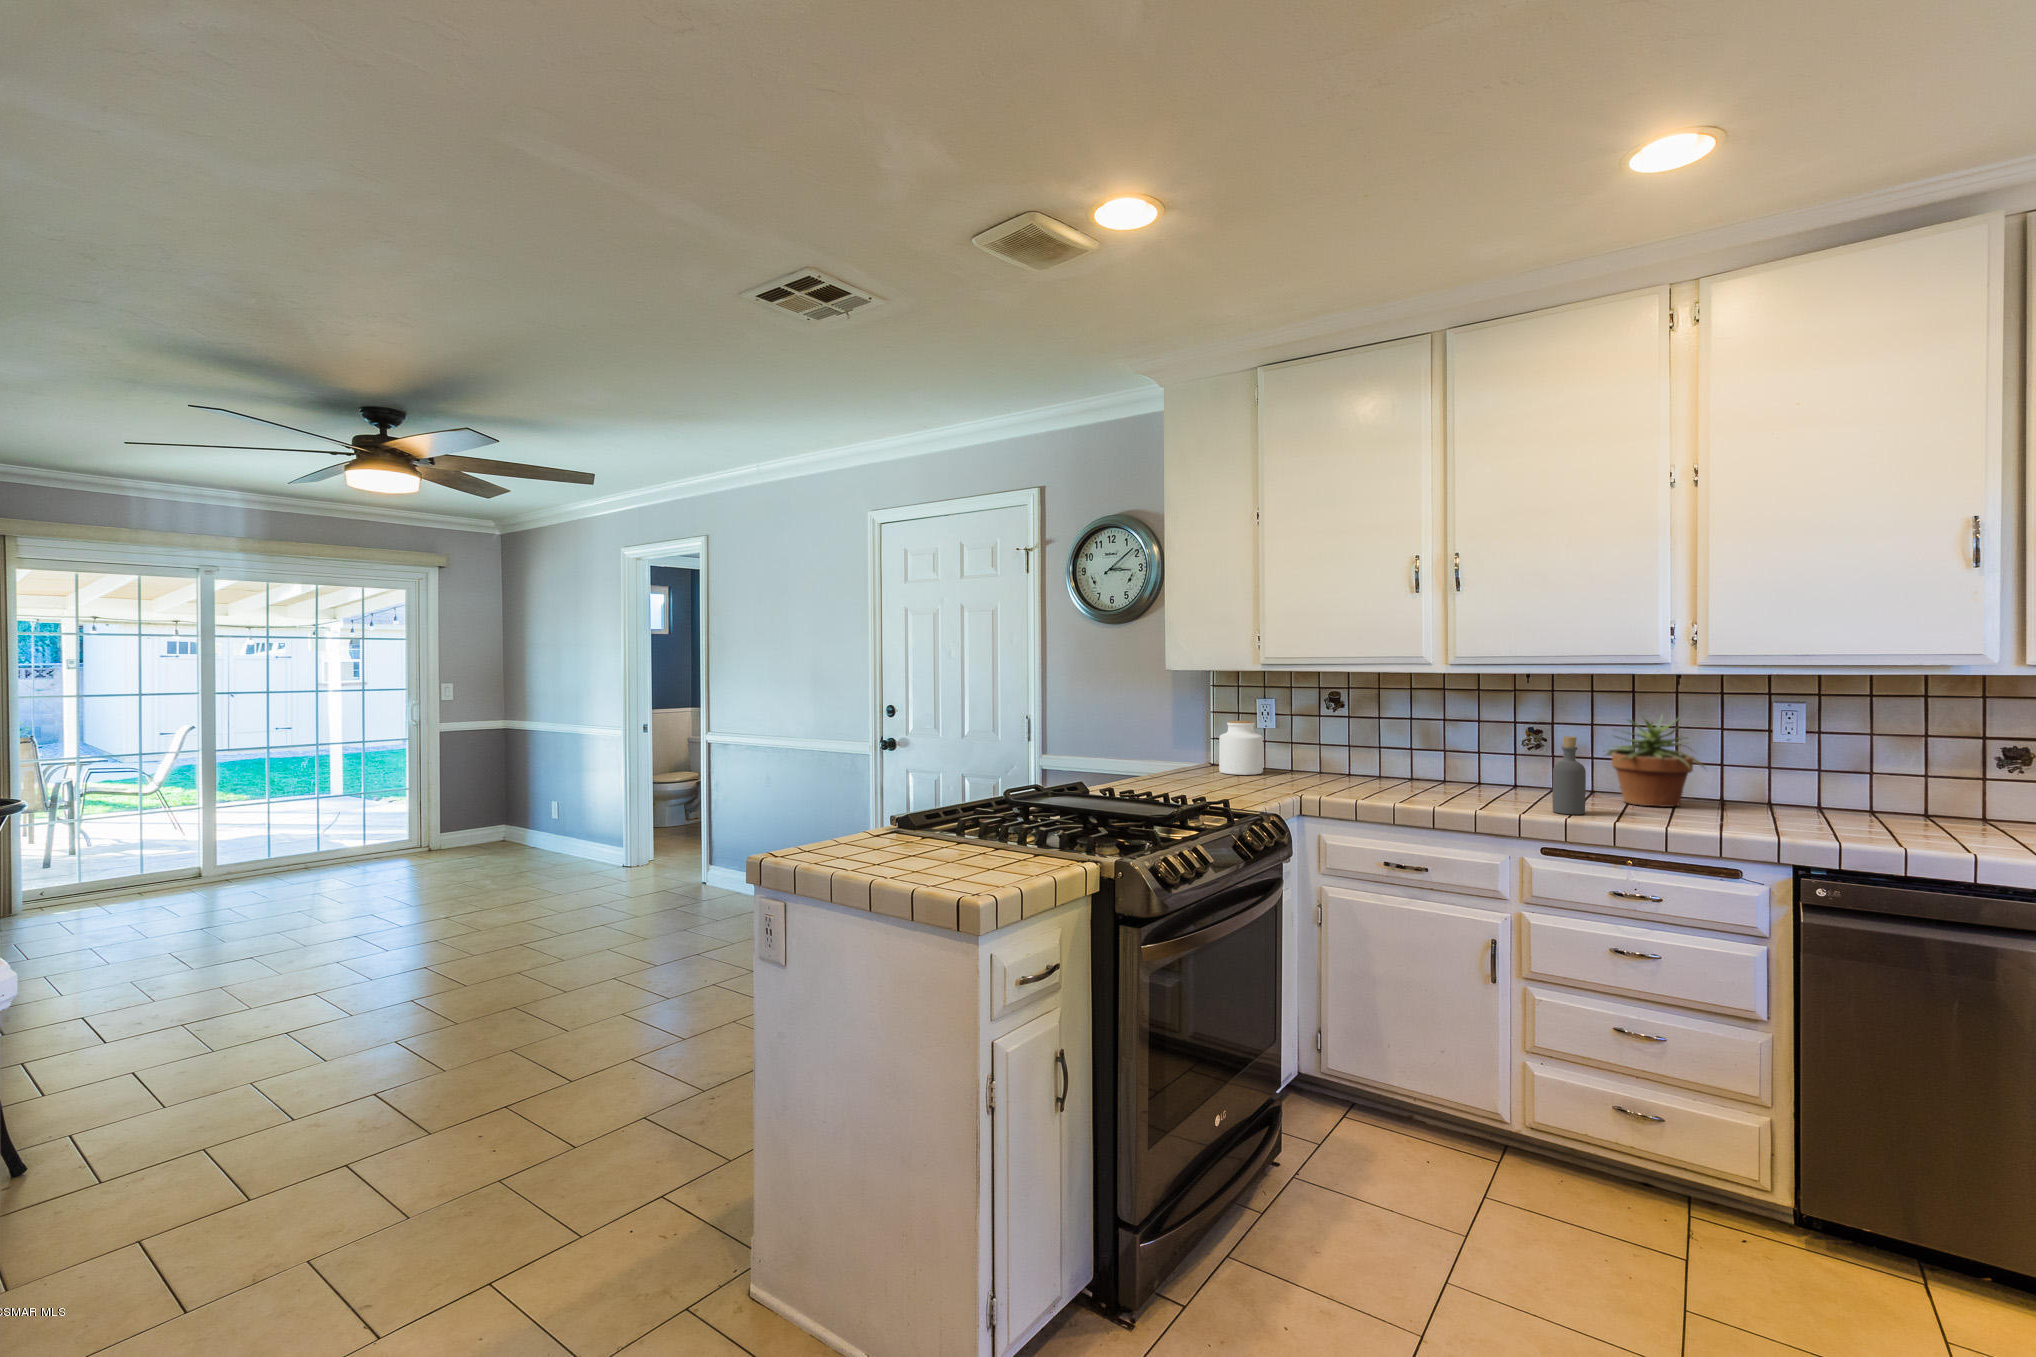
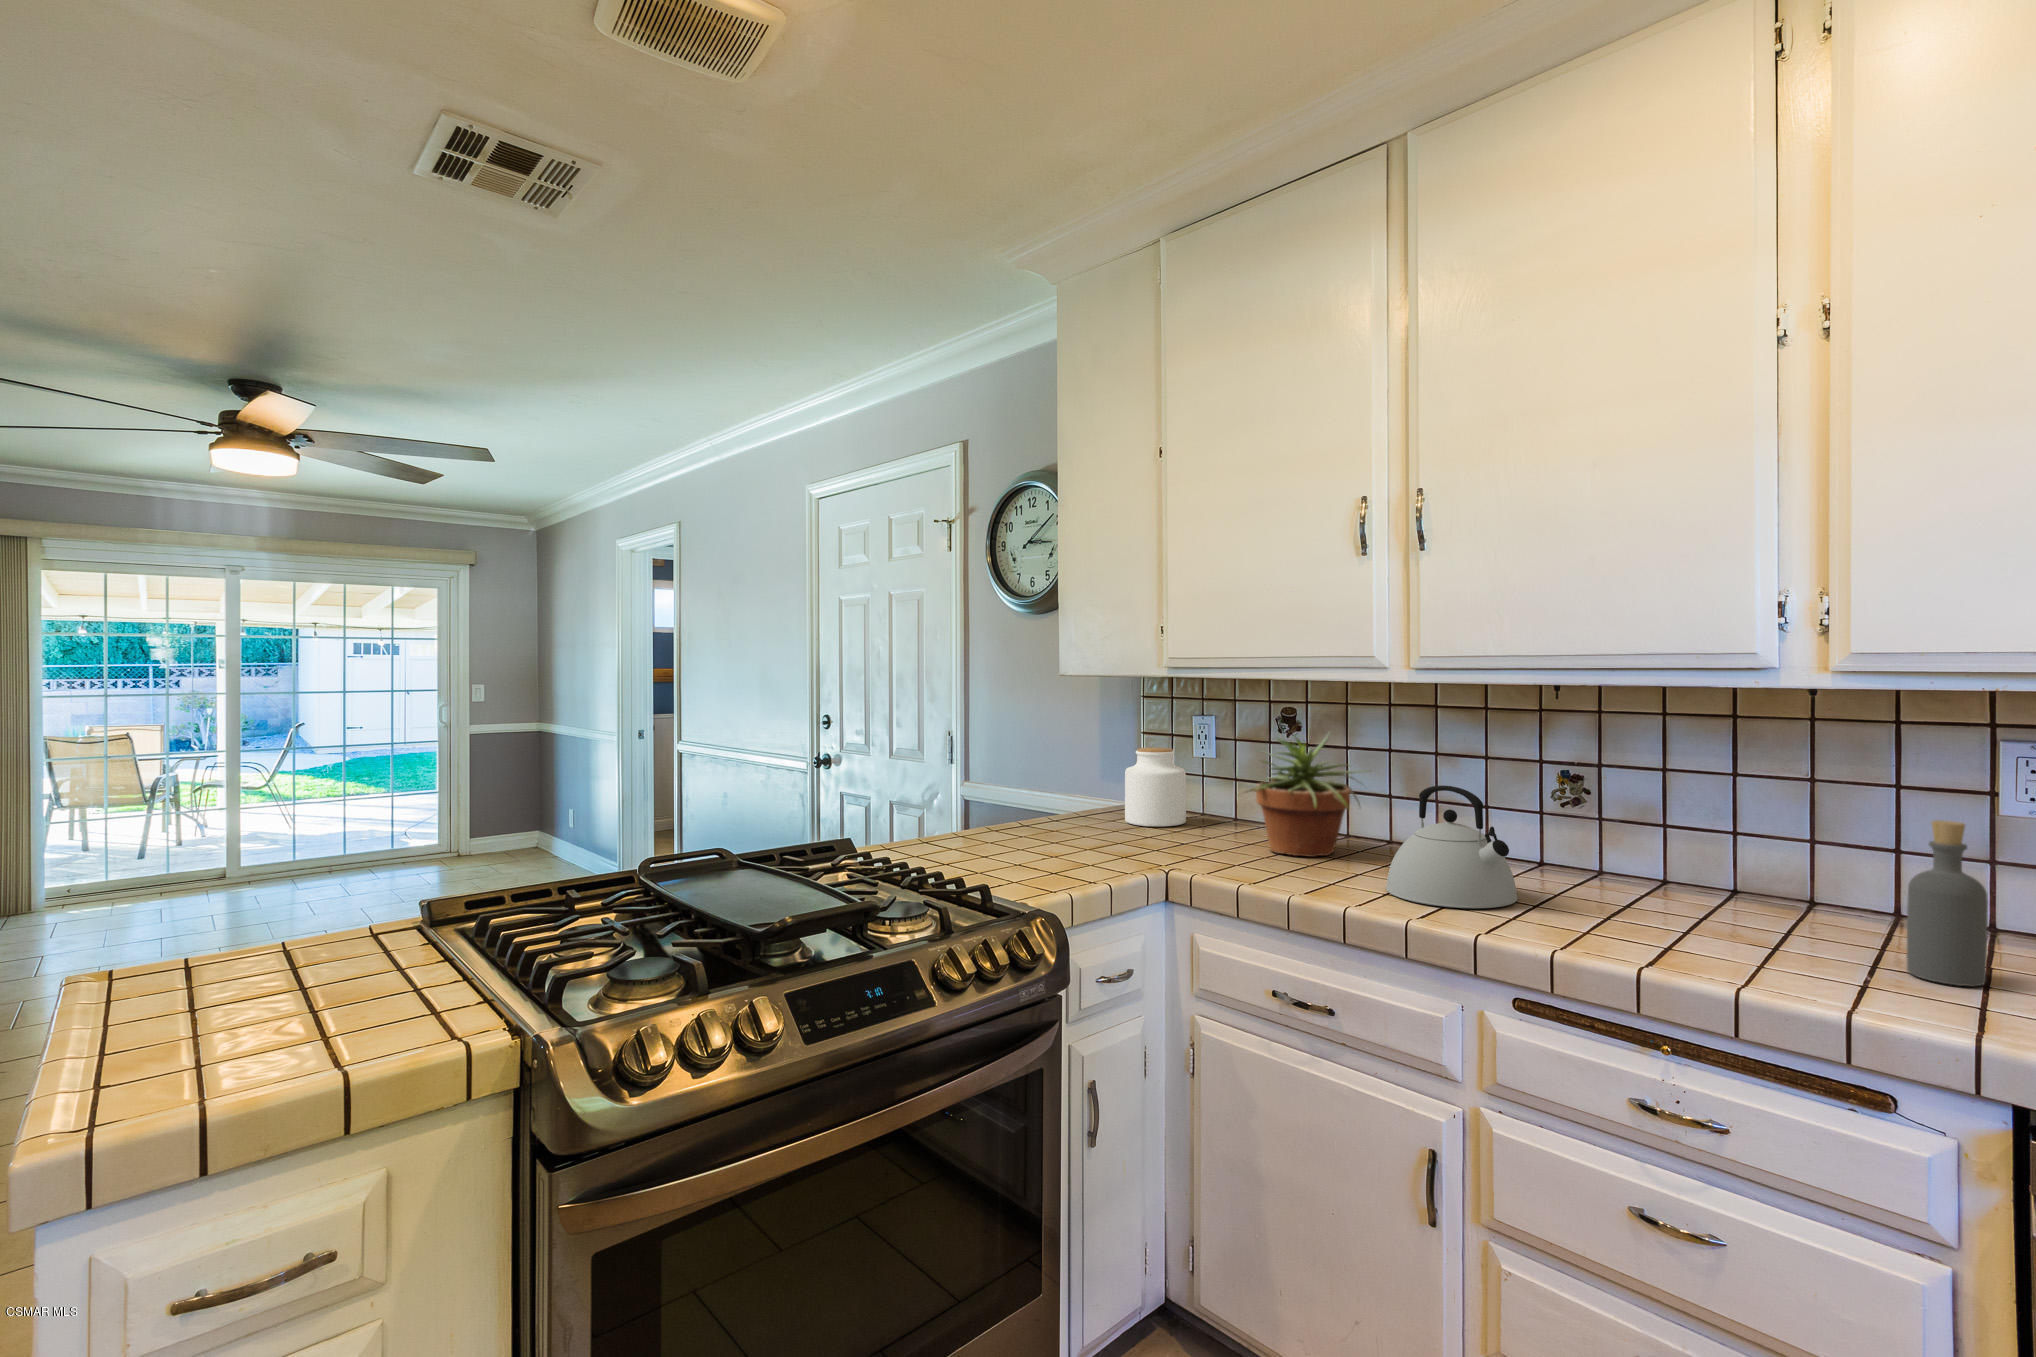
potted plant: present [1605,715,1705,807] -> present [1238,734,1371,857]
kettle: none [1443,735,1525,805] -> present [1386,785,1518,908]
bottle: present [1553,736,1586,814] -> present [1907,820,1988,986]

